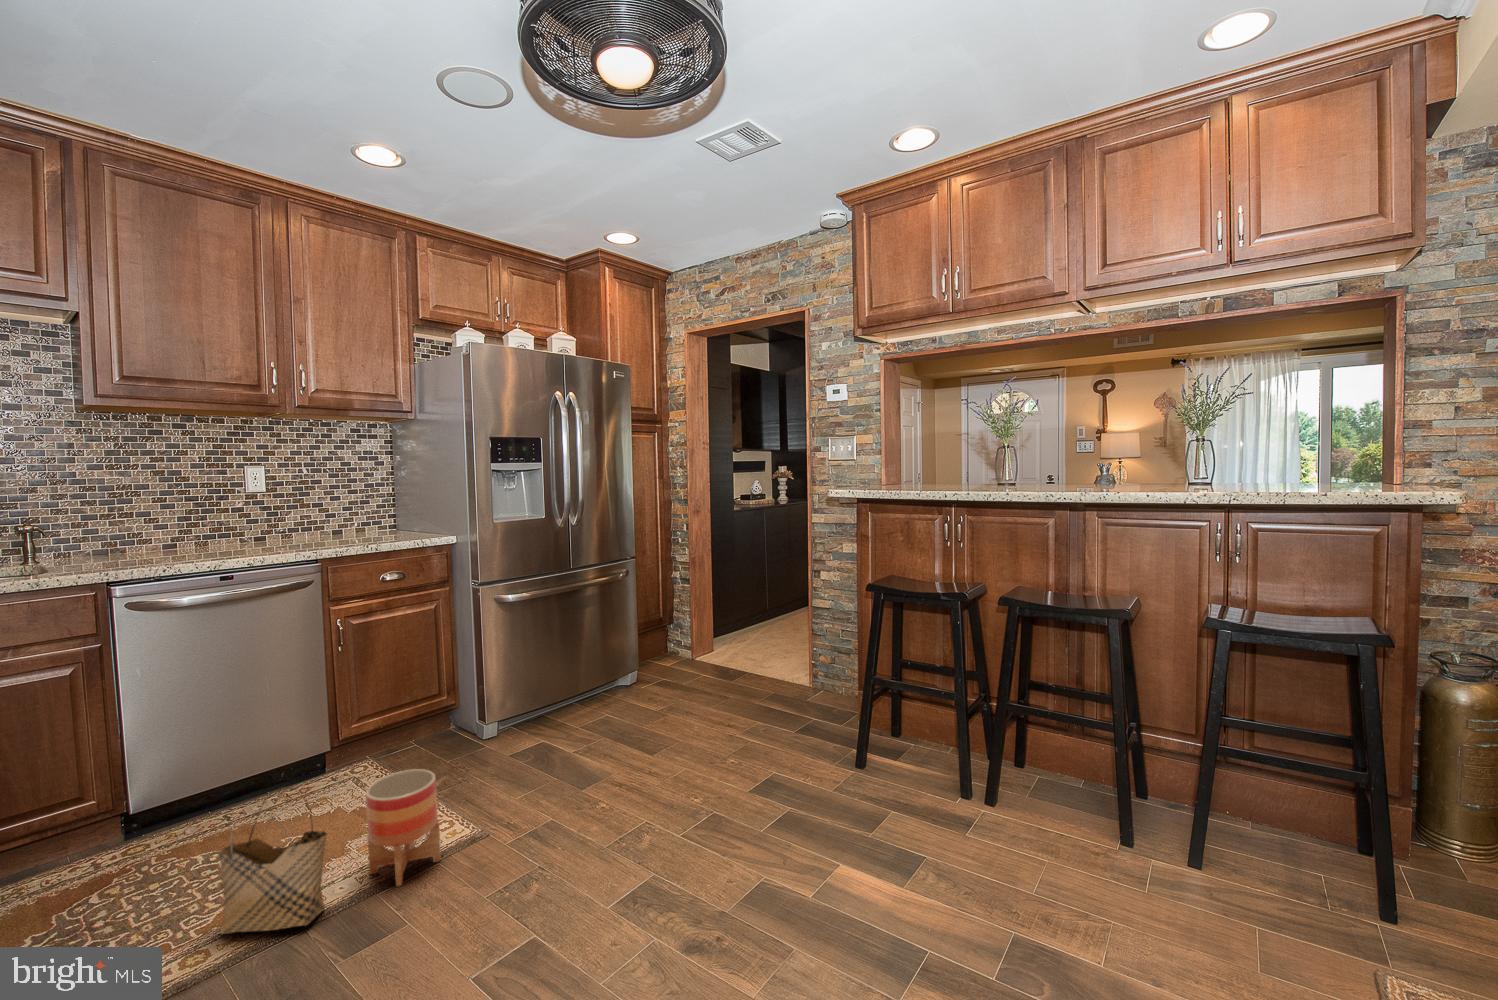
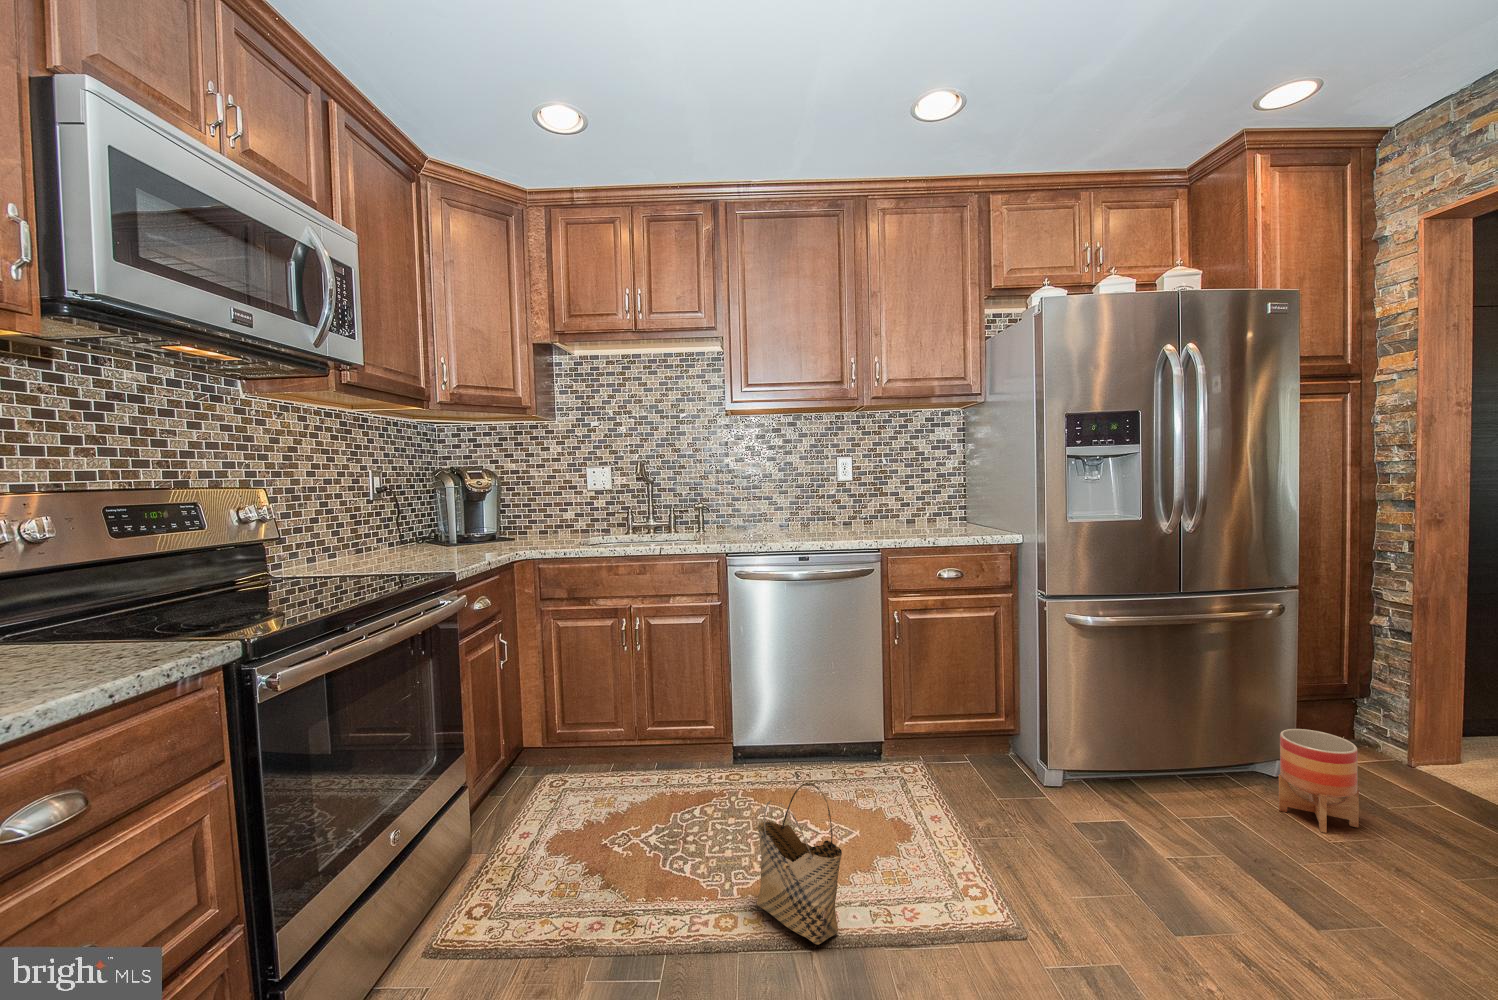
planter: present [366,769,441,886] -> present [1279,729,1359,833]

